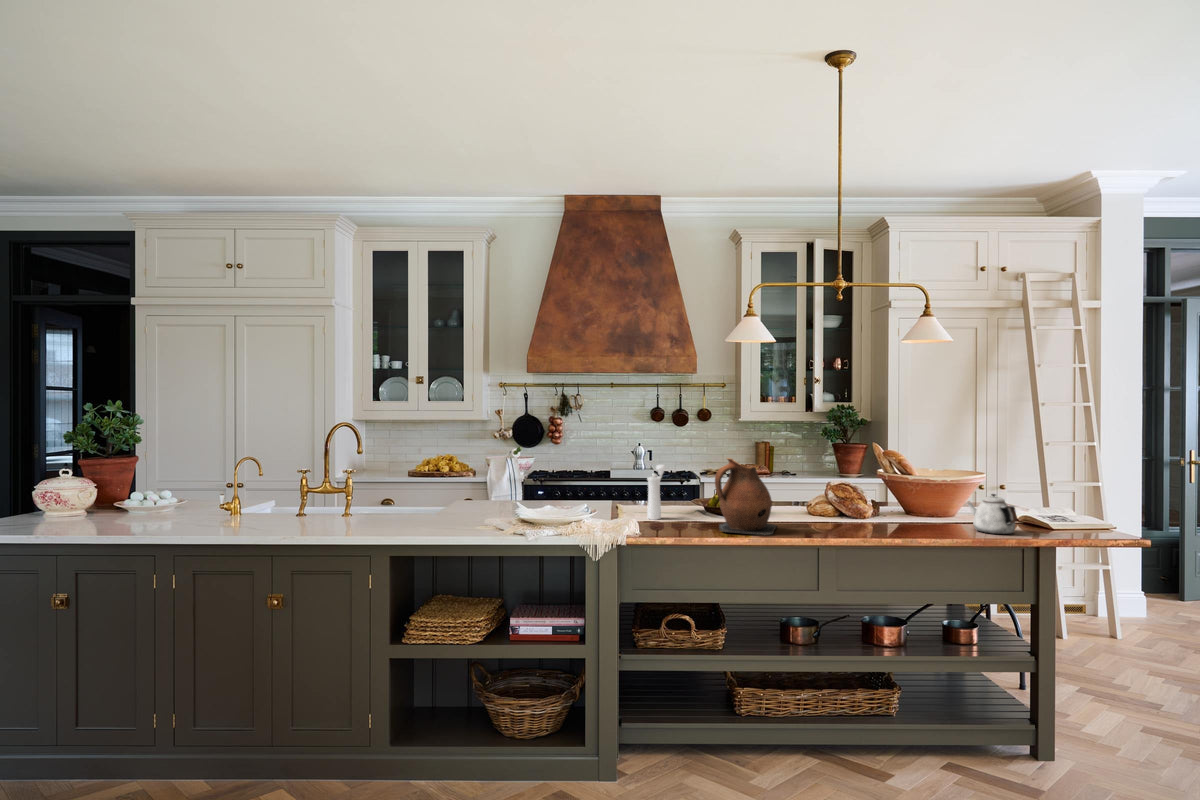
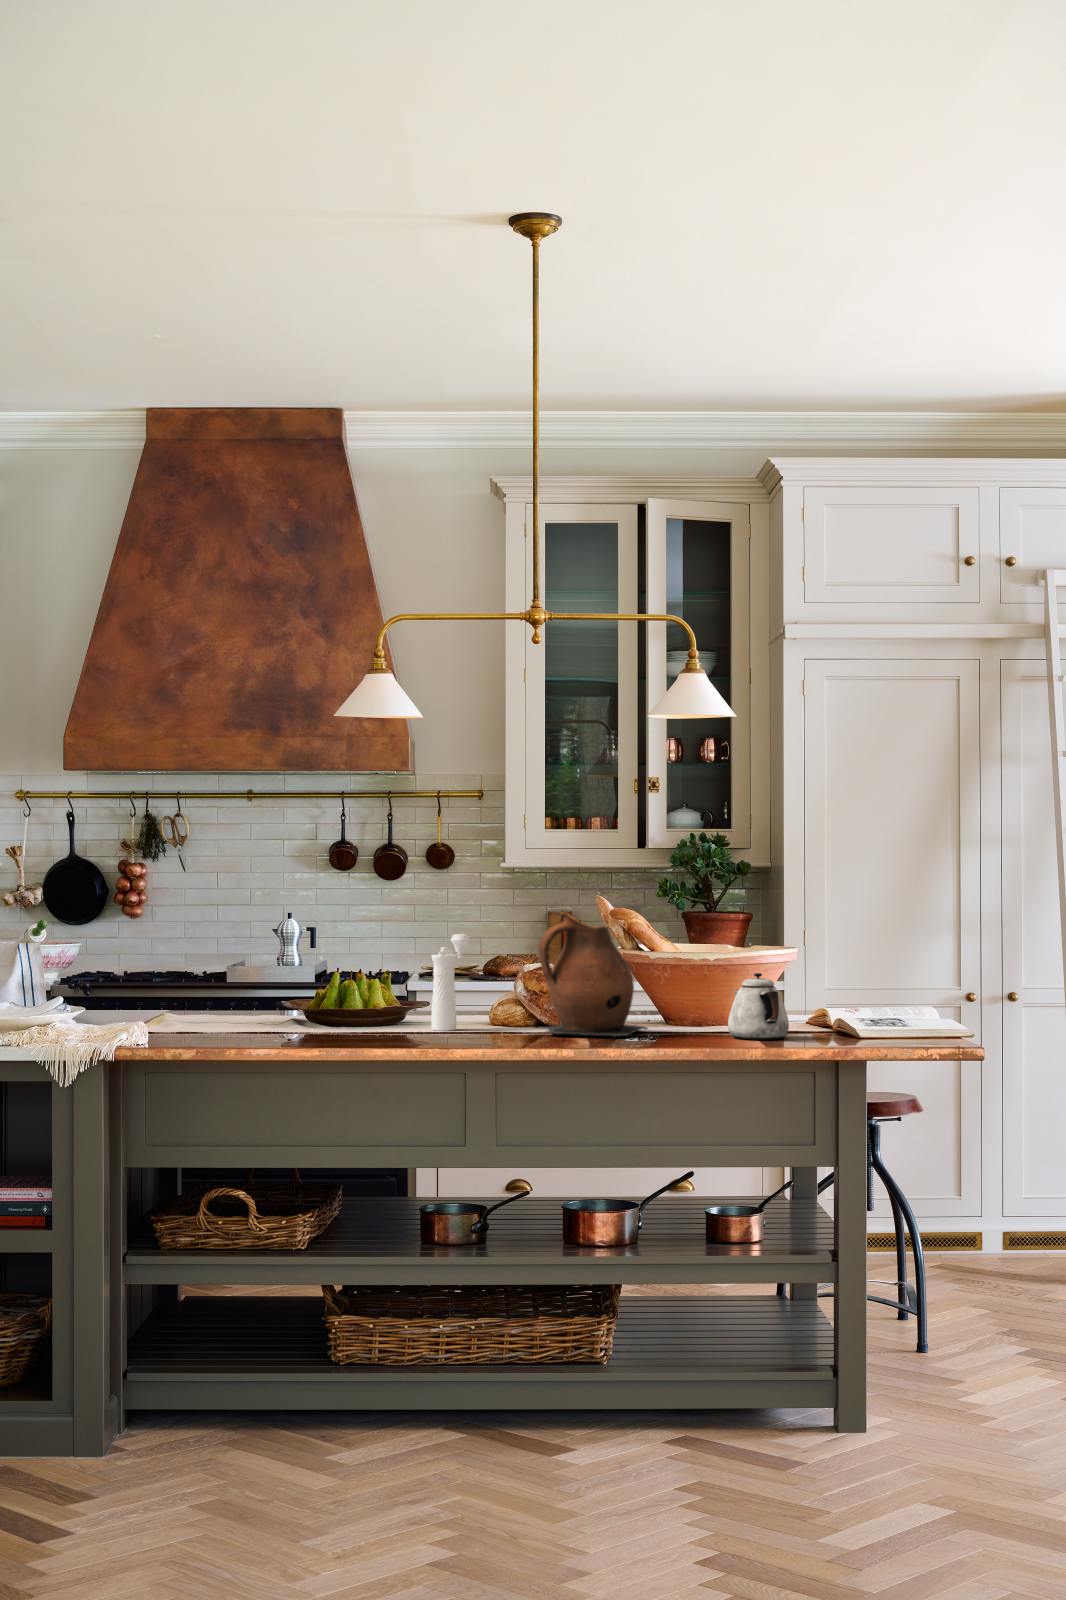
ceramic pitcher: present [715,458,777,536] -> present [539,912,647,1038]
pepper mill: present [647,465,666,520] -> present [431,934,469,1031]

